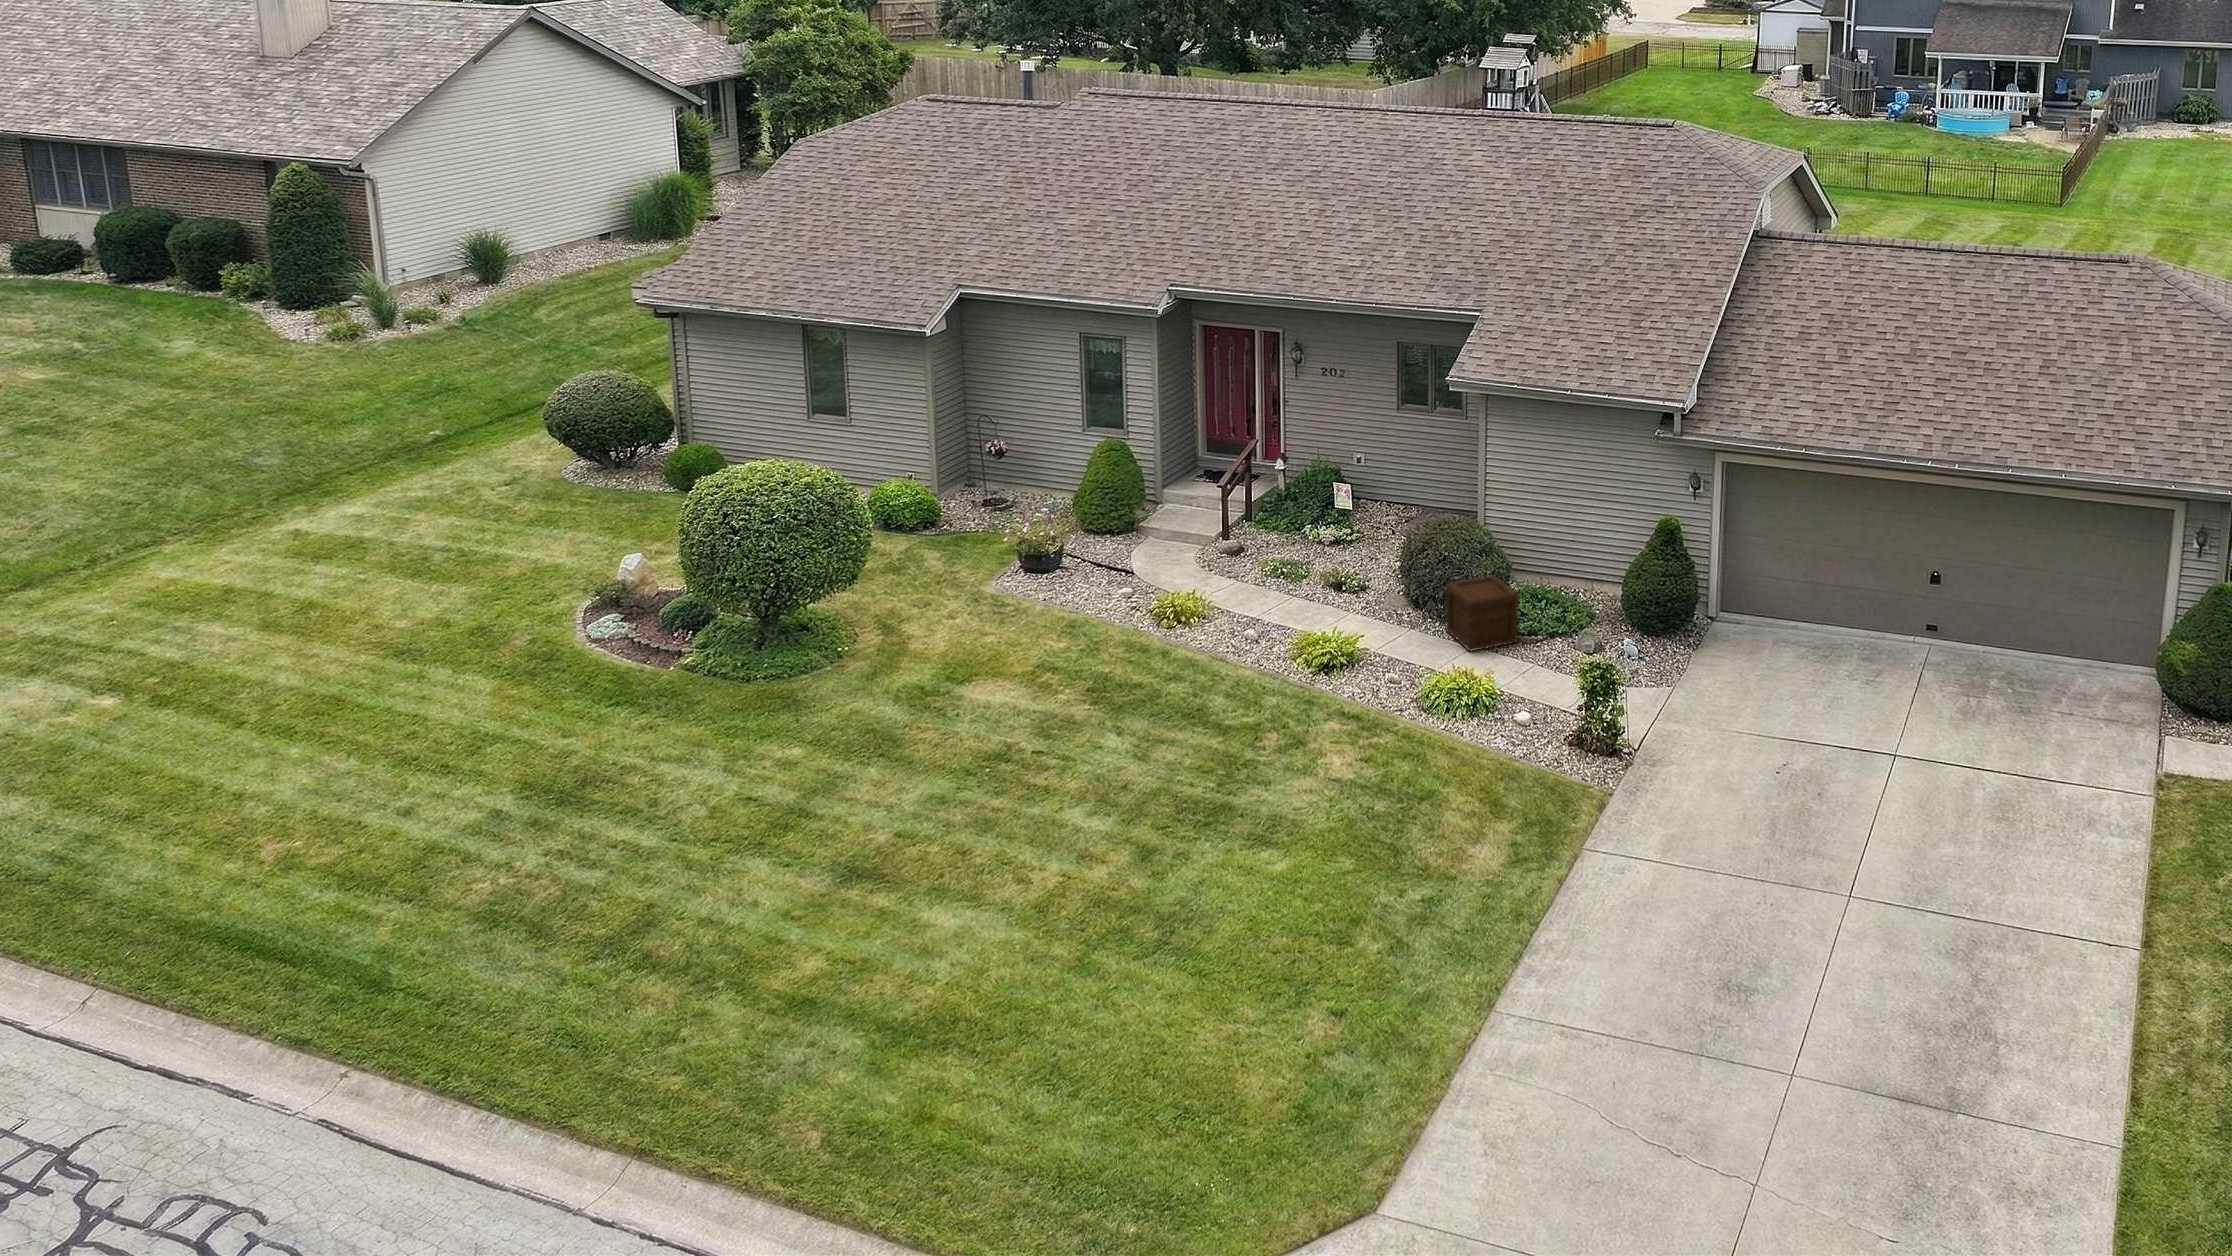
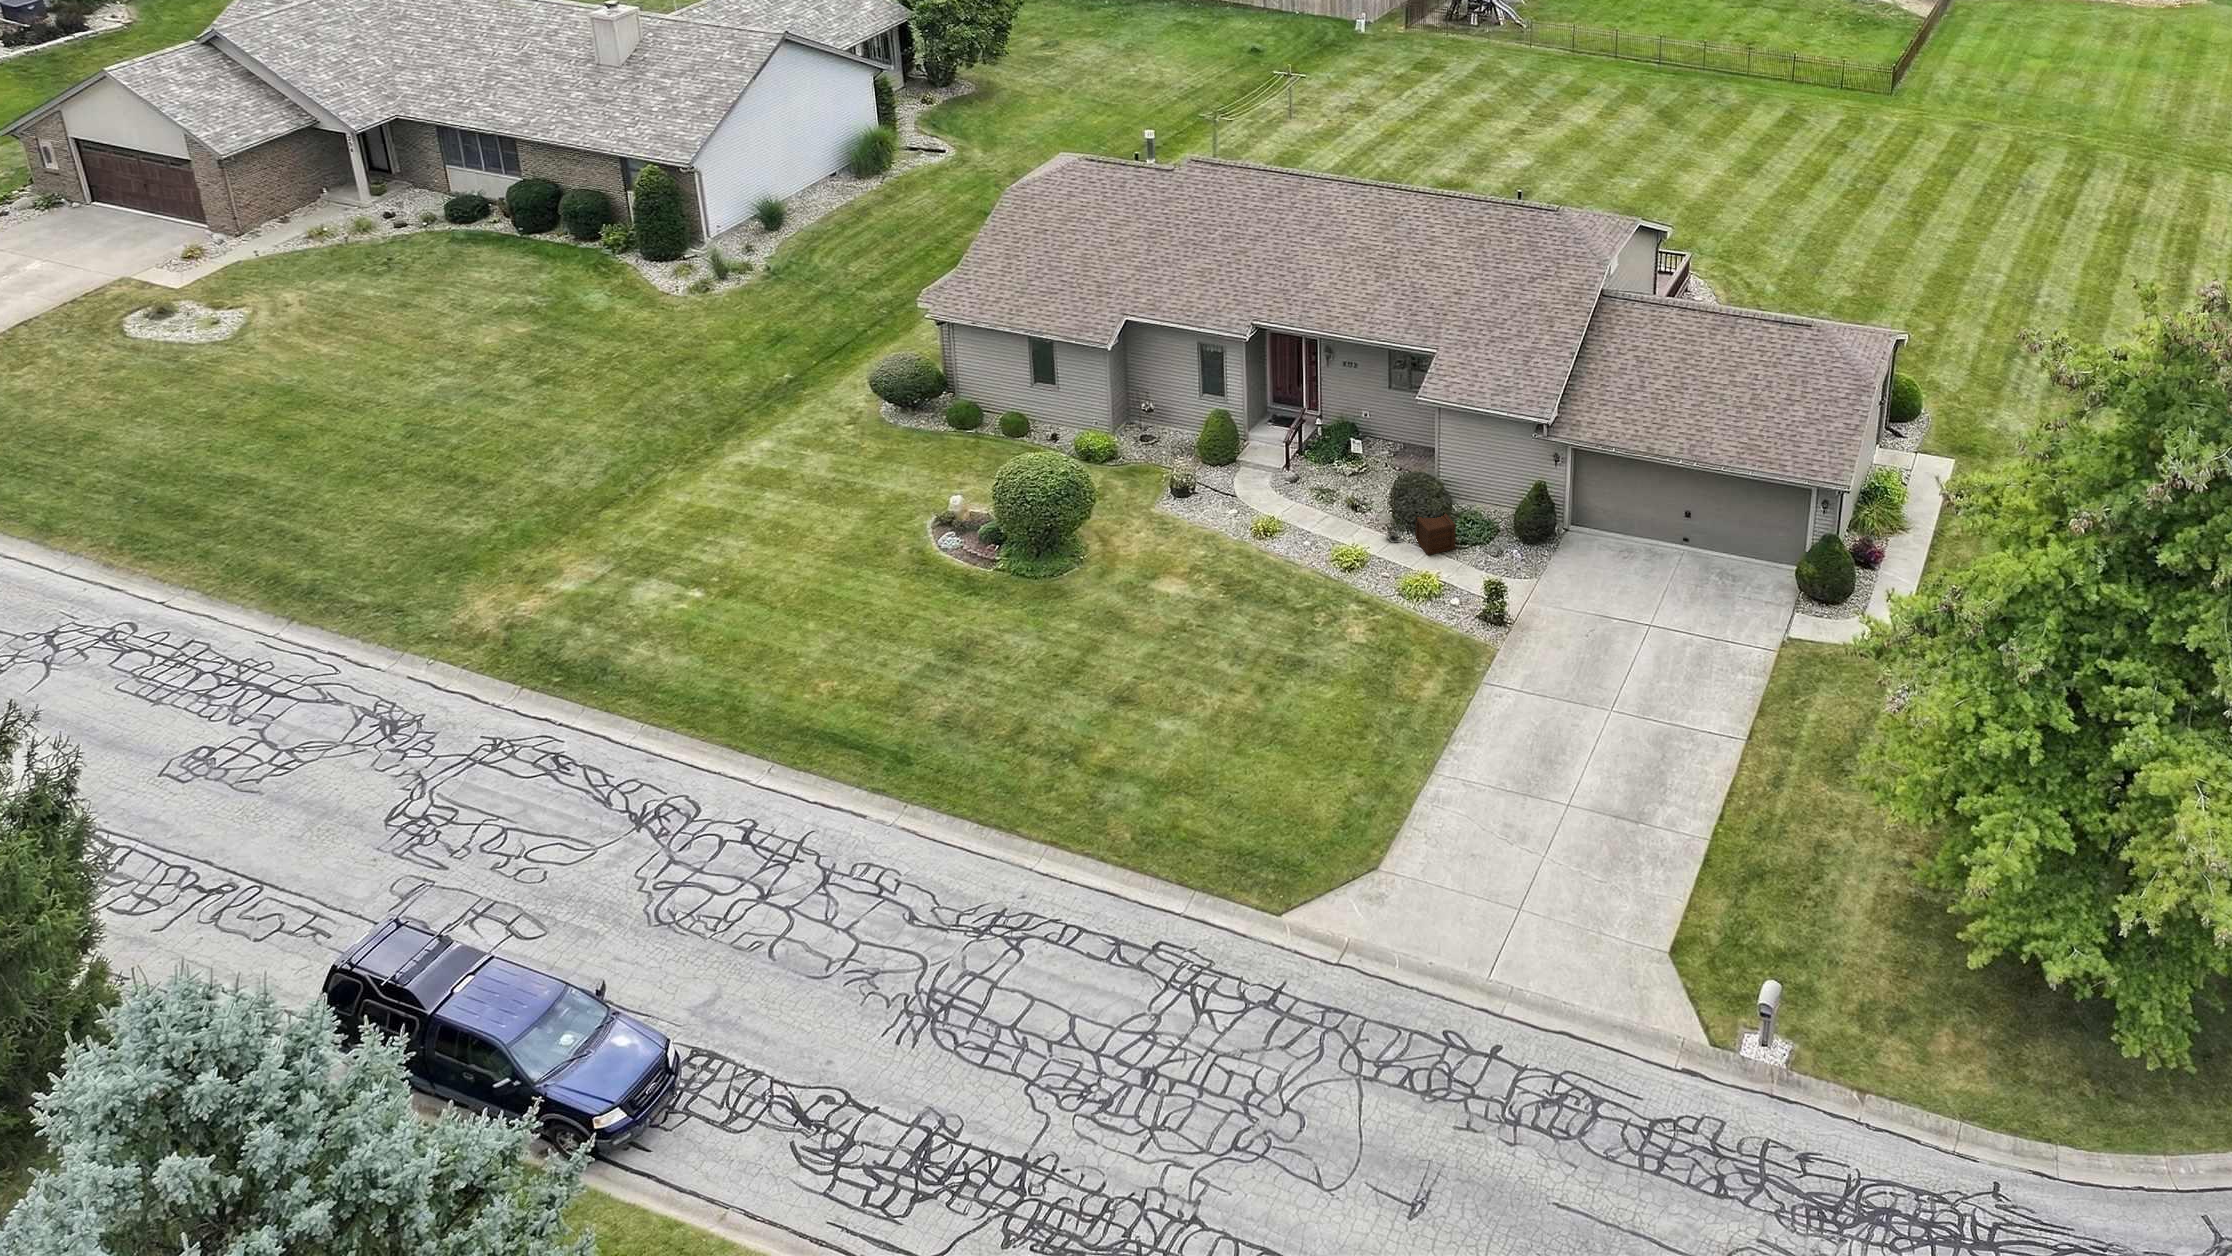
potted tree: none [1391,579,1429,635] -> present [1386,515,1404,543]

